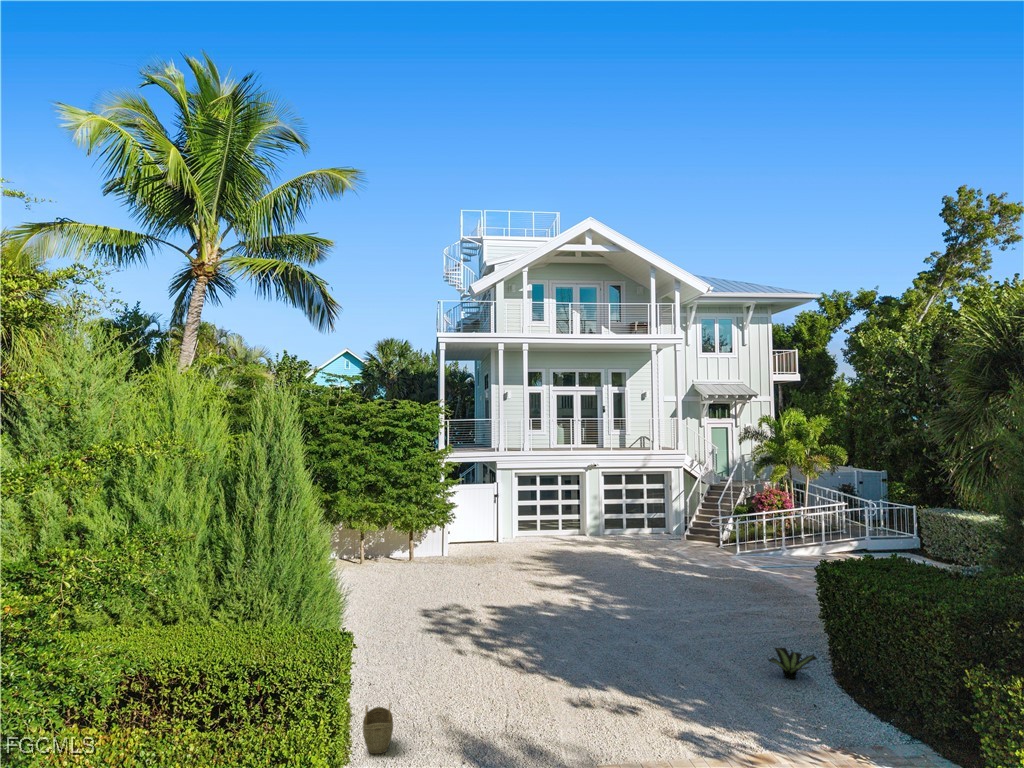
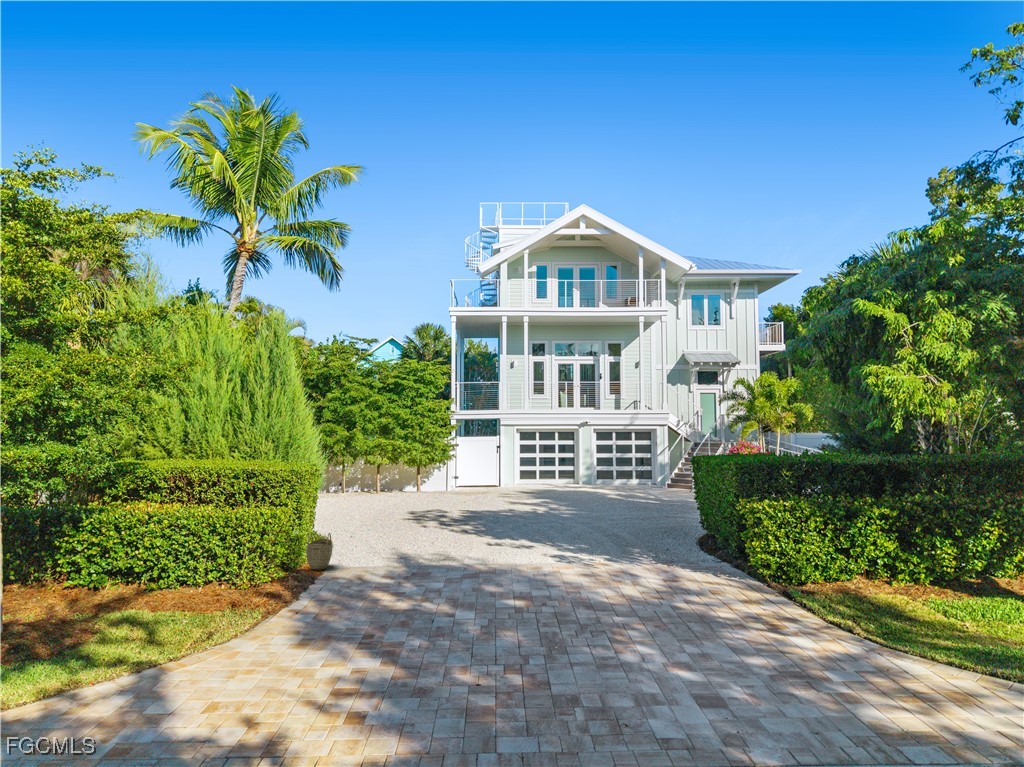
potted plant: present [768,648,817,679] -> none [671,528,715,551]

